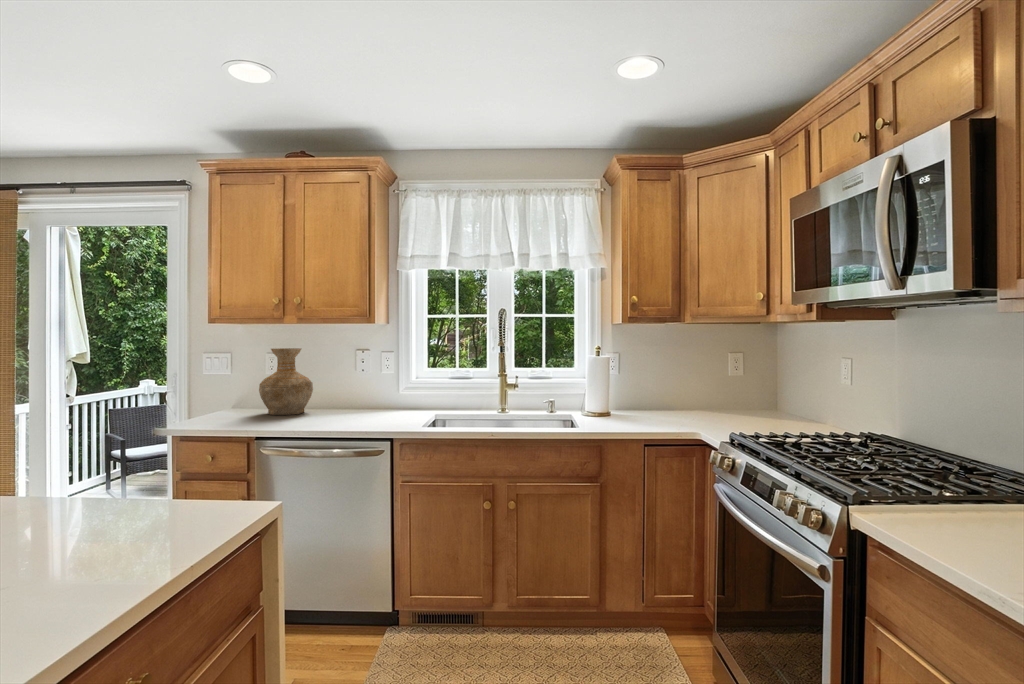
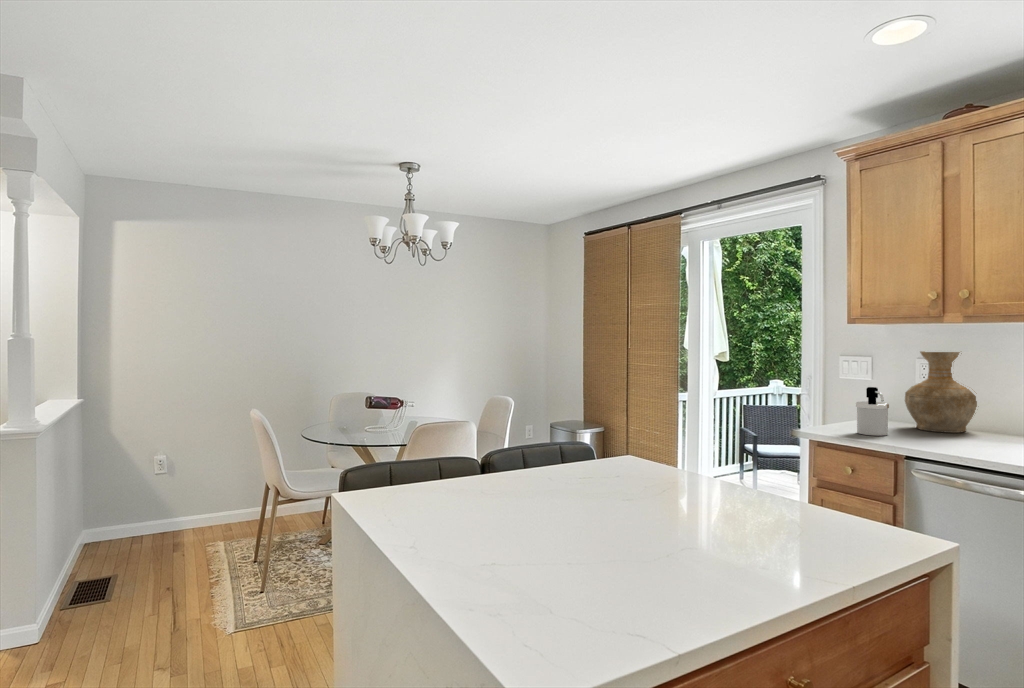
soap dispenser: none [212,381,241,424] -> present [856,387,889,436]

